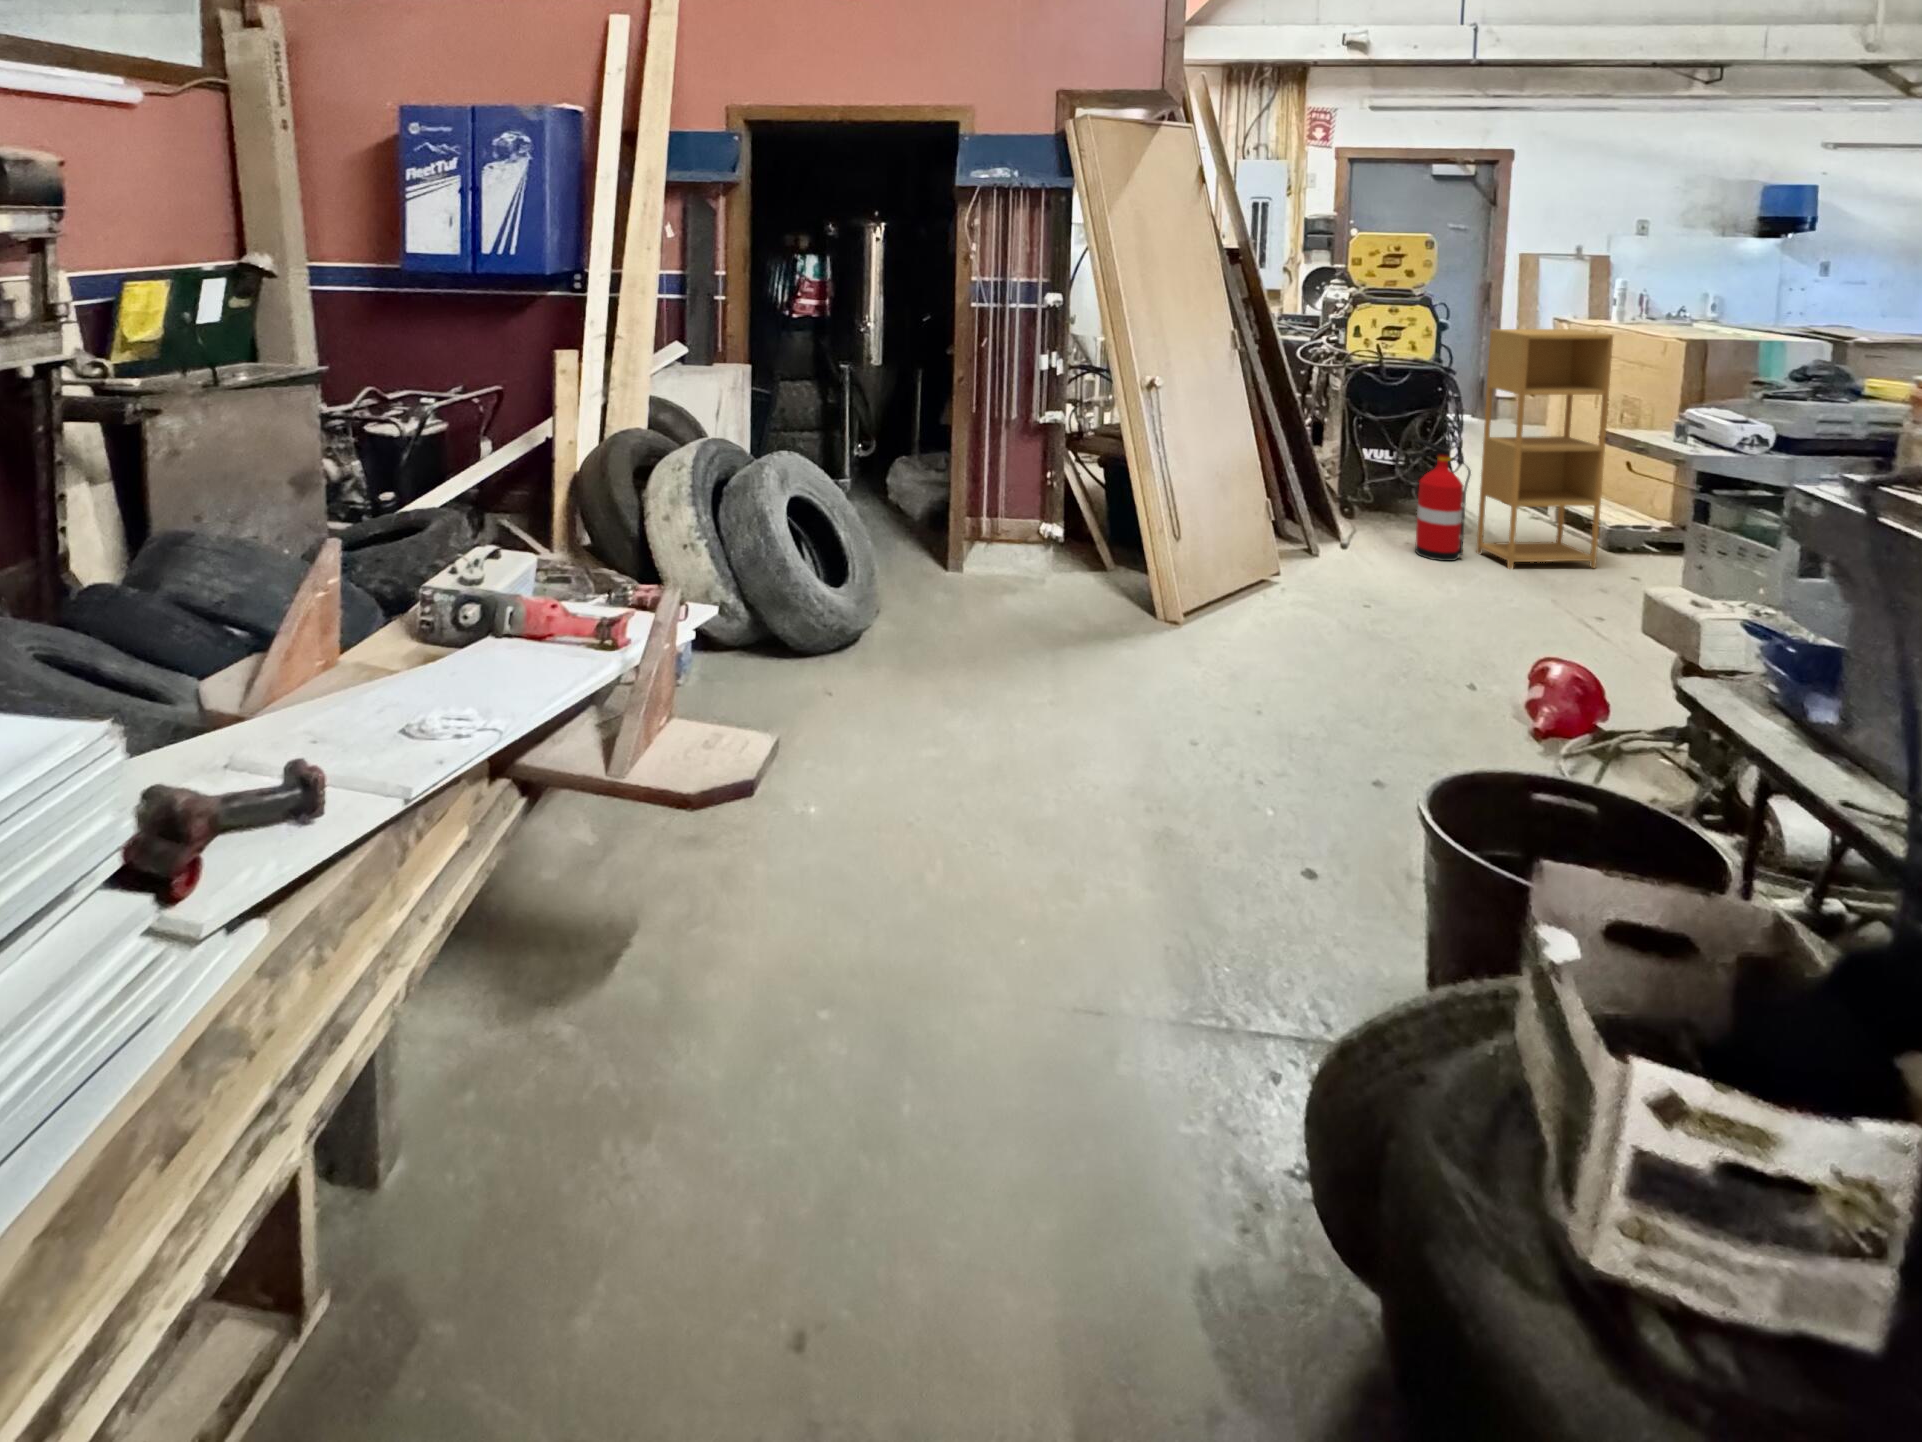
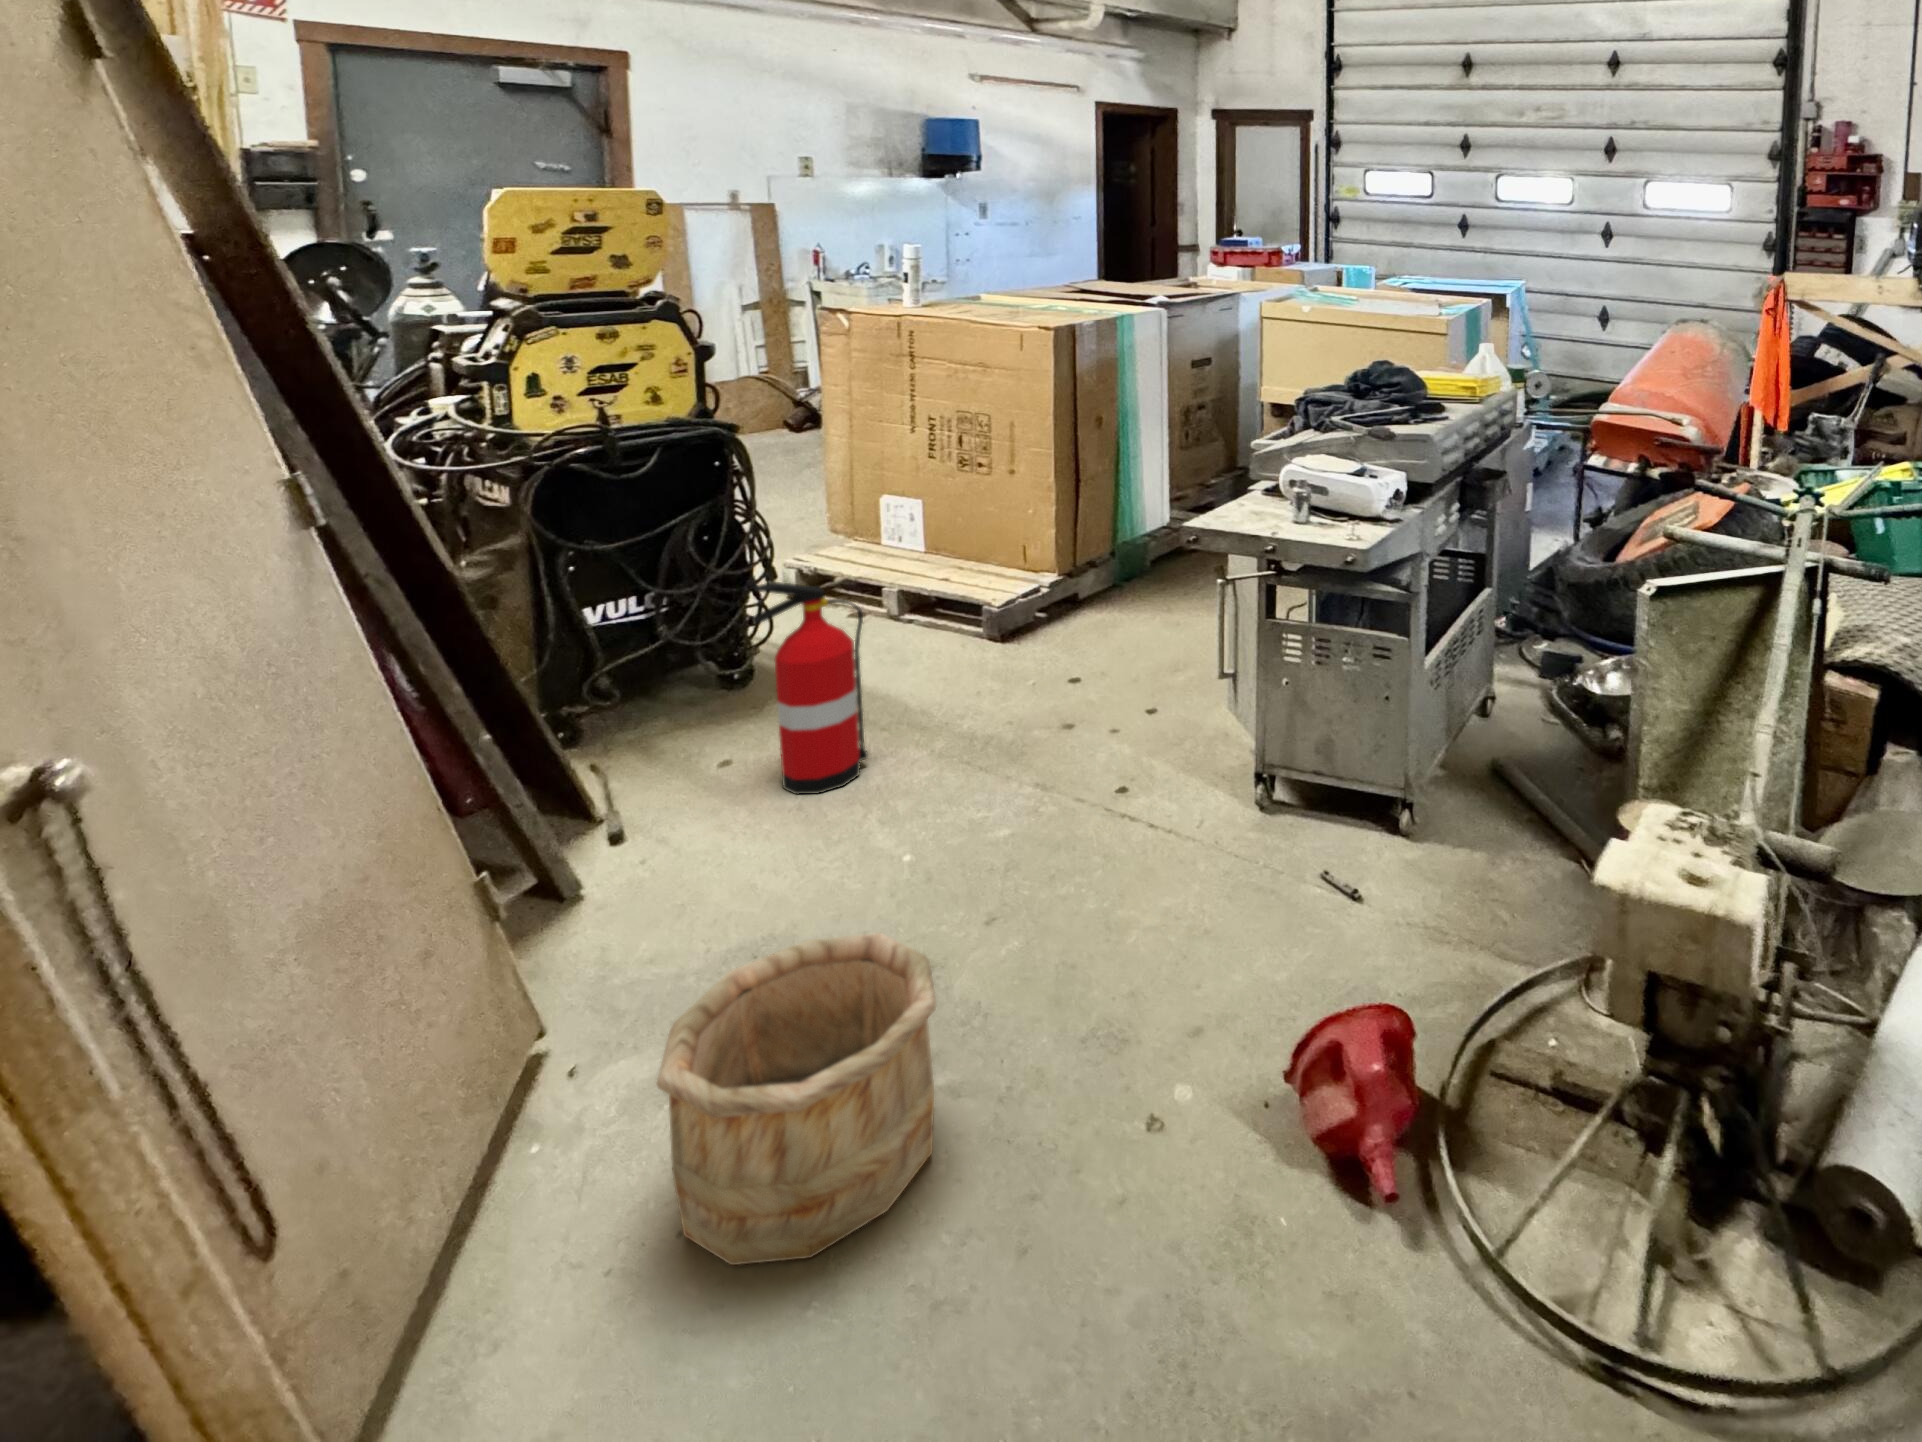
shelving unit: present [1476,329,1613,569] -> none [851,337,1035,750]
wooden bucket: none [1272,546,1383,651] -> present [657,933,936,1265]

